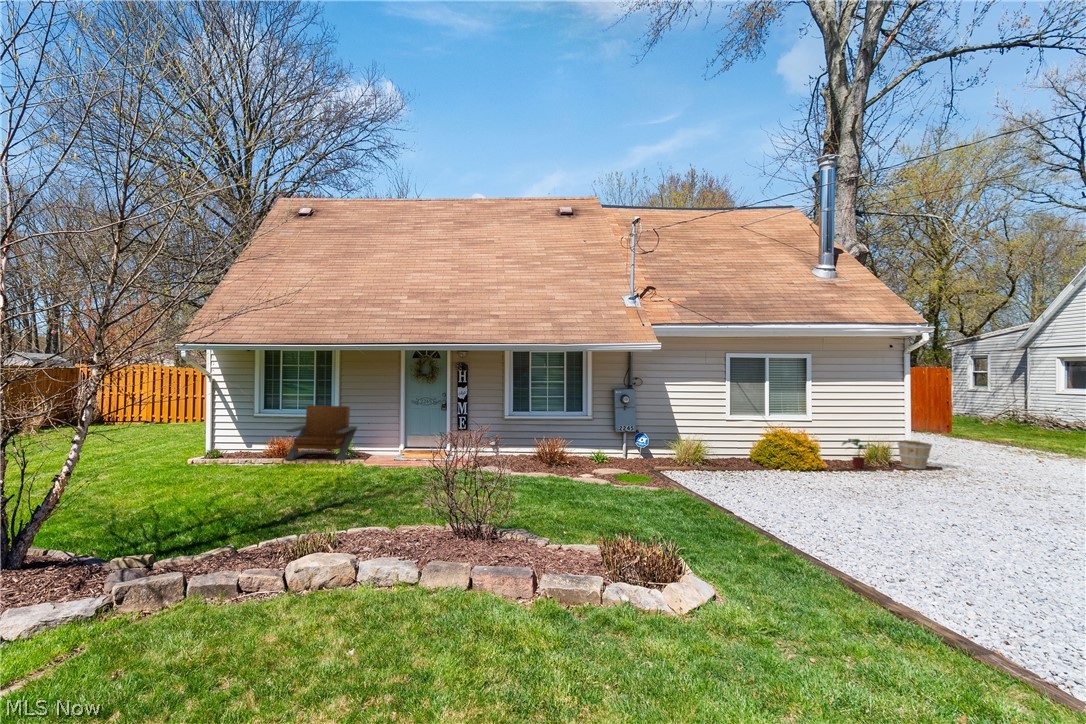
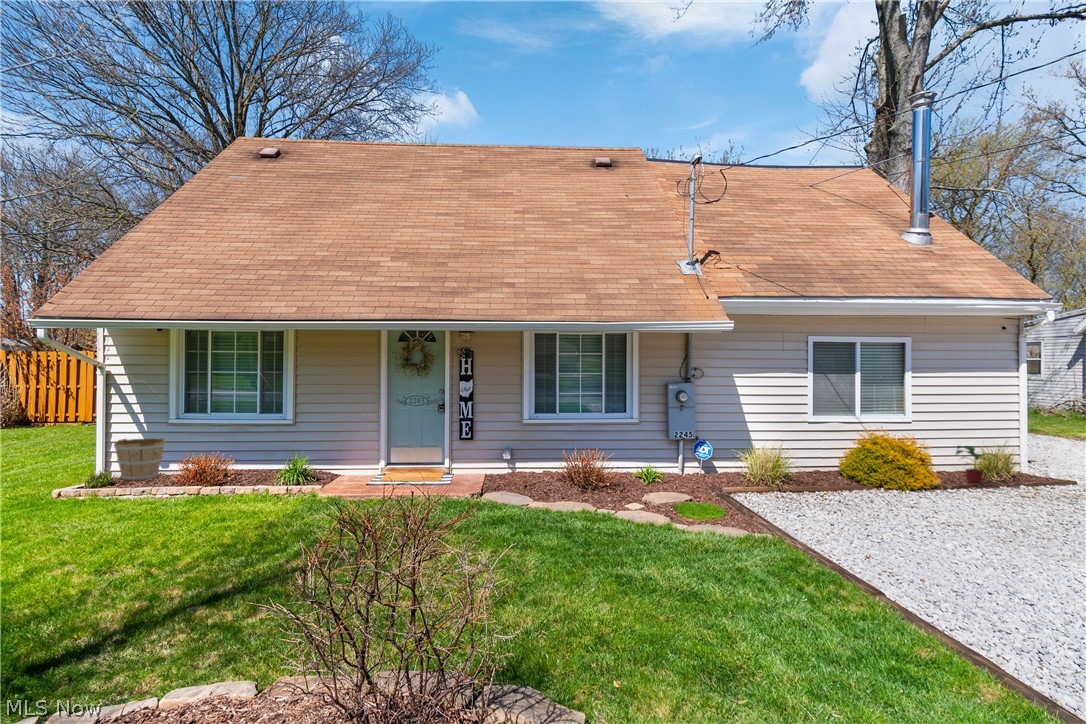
lounge chair: present [286,405,357,461] -> none [217,408,320,488]
wooden bucket: present [897,440,932,469] -> present [114,438,166,480]

